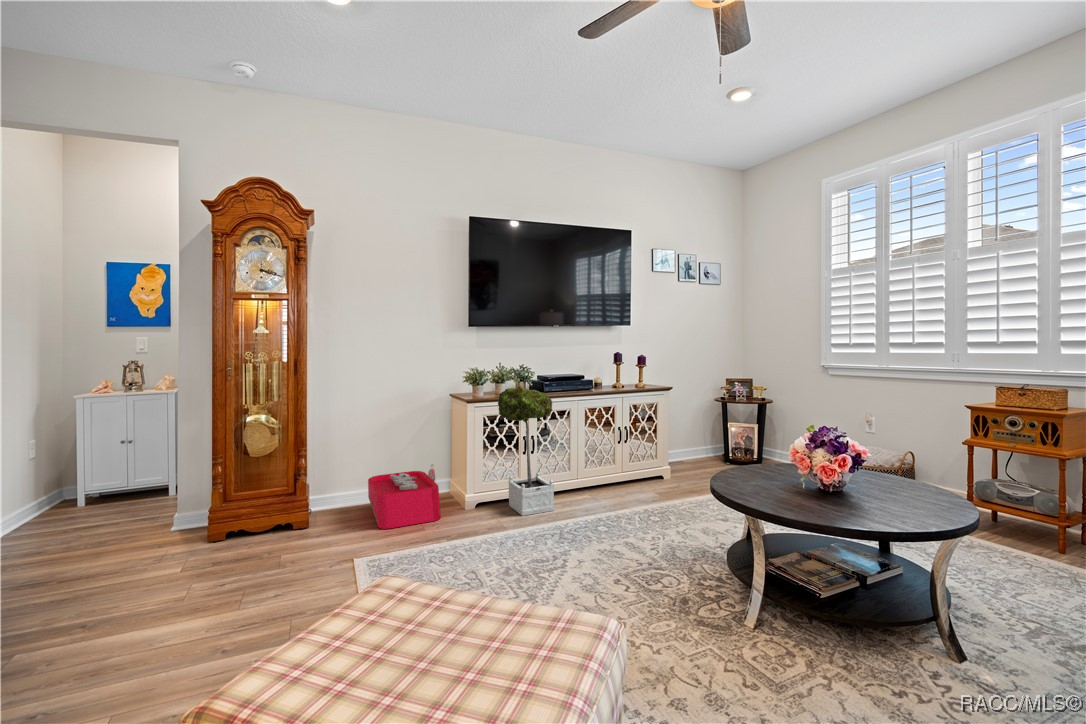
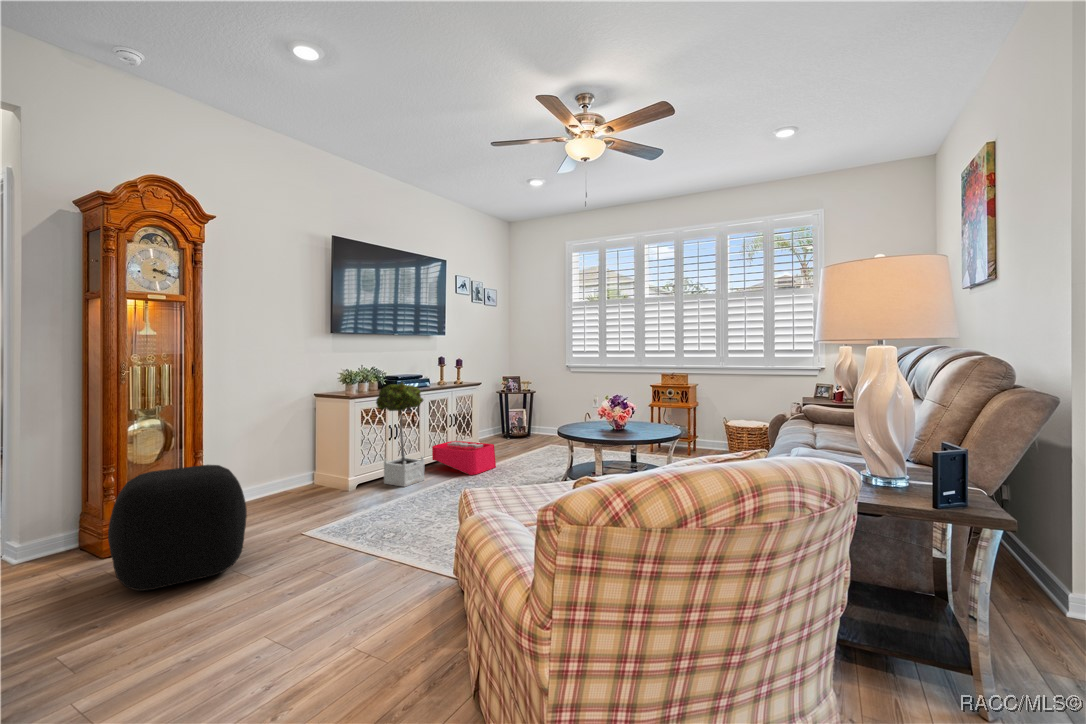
storage bin: present [368,464,441,529] -> present [432,438,496,475]
ottoman: none [131,469,282,596] -> present [108,465,247,591]

